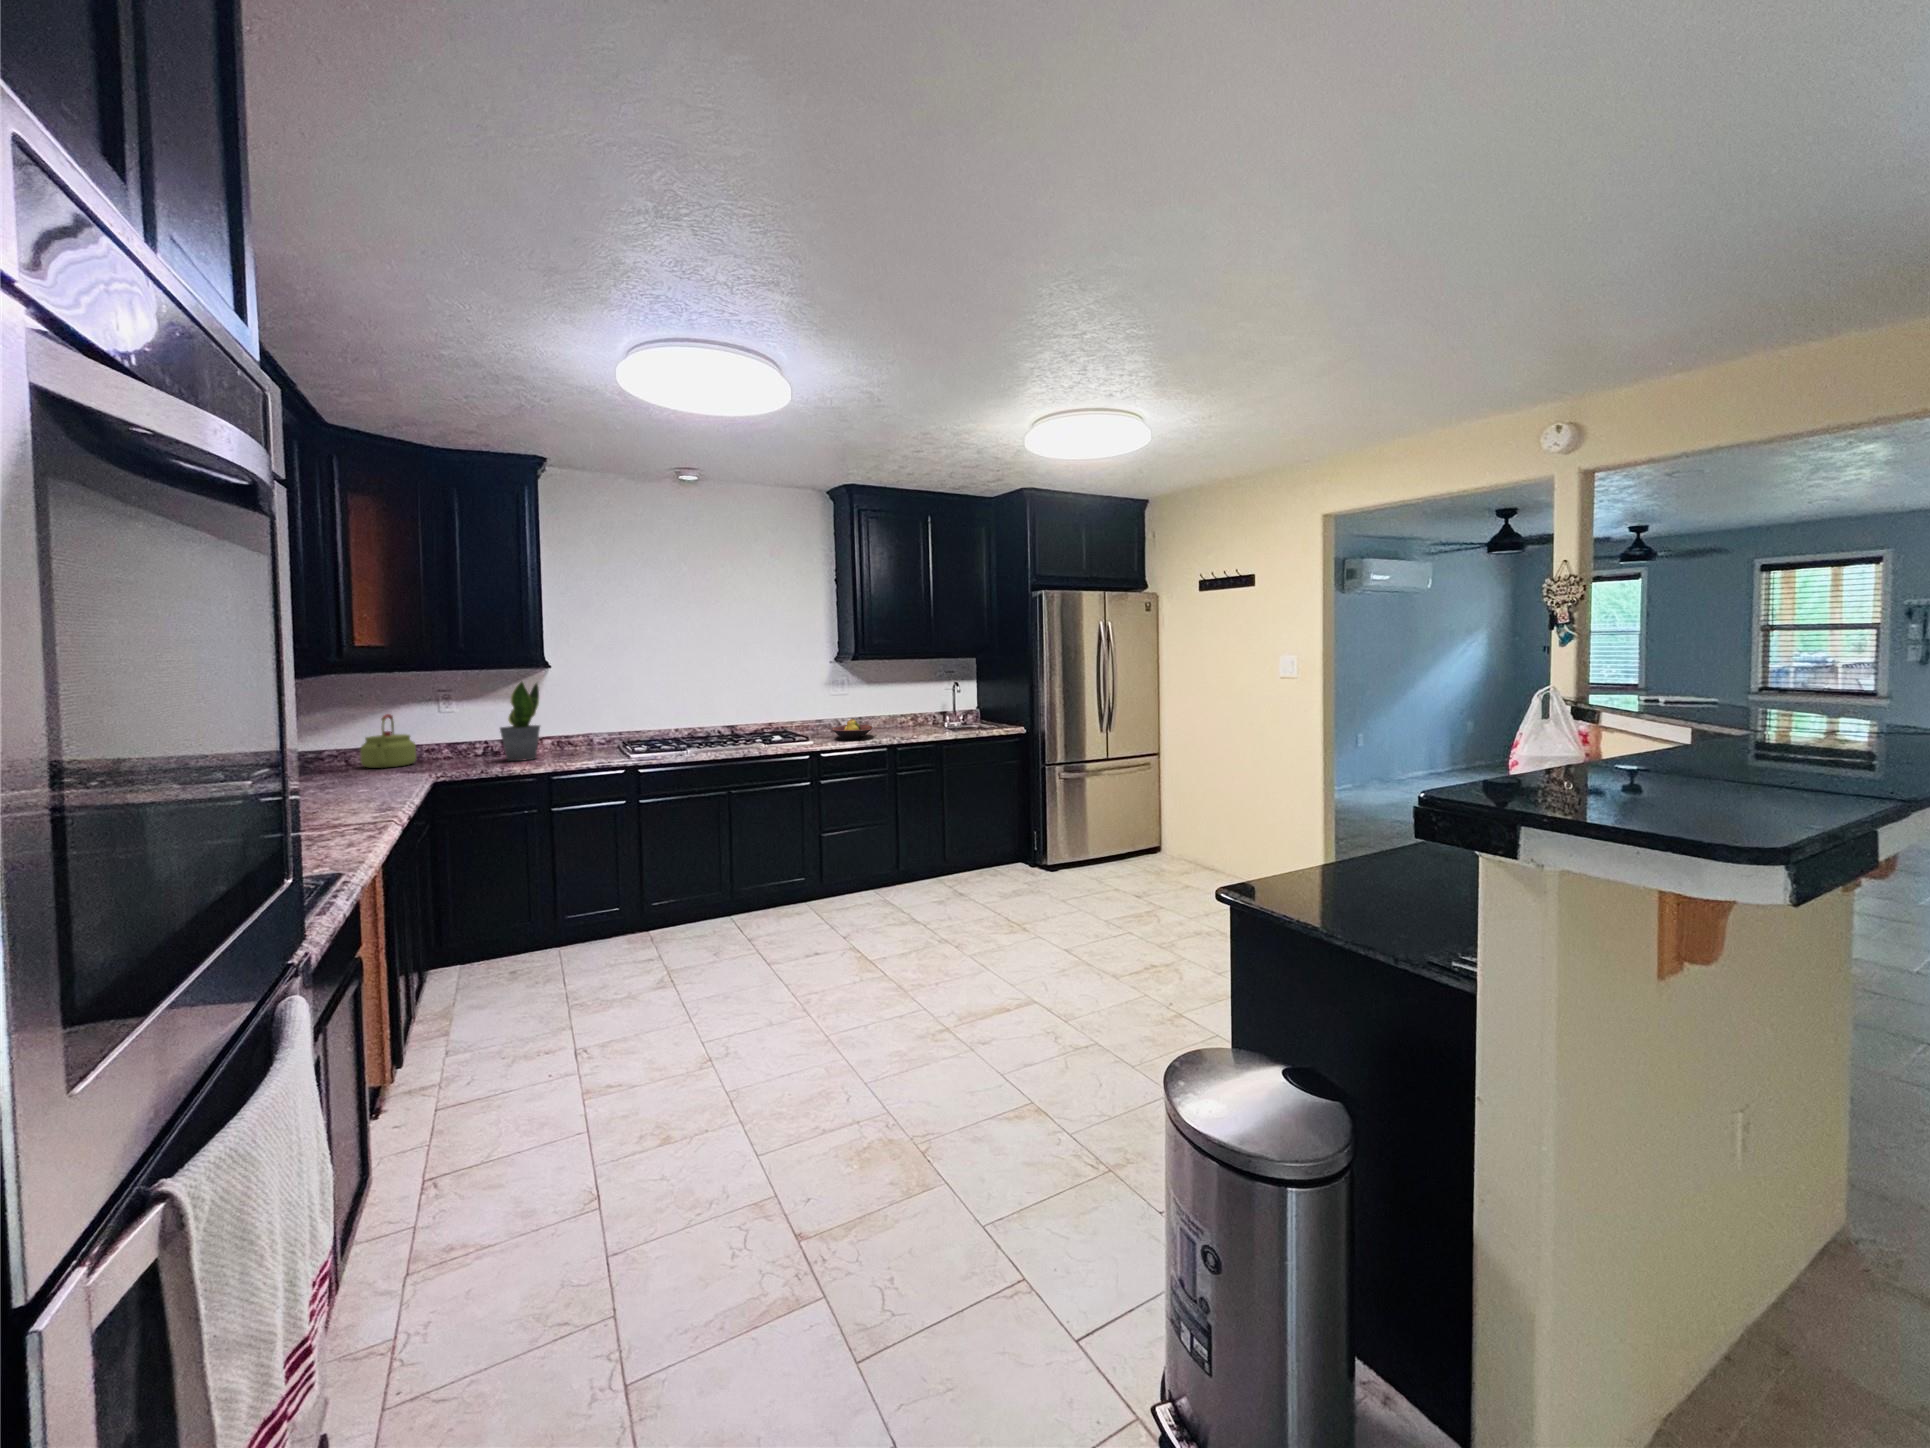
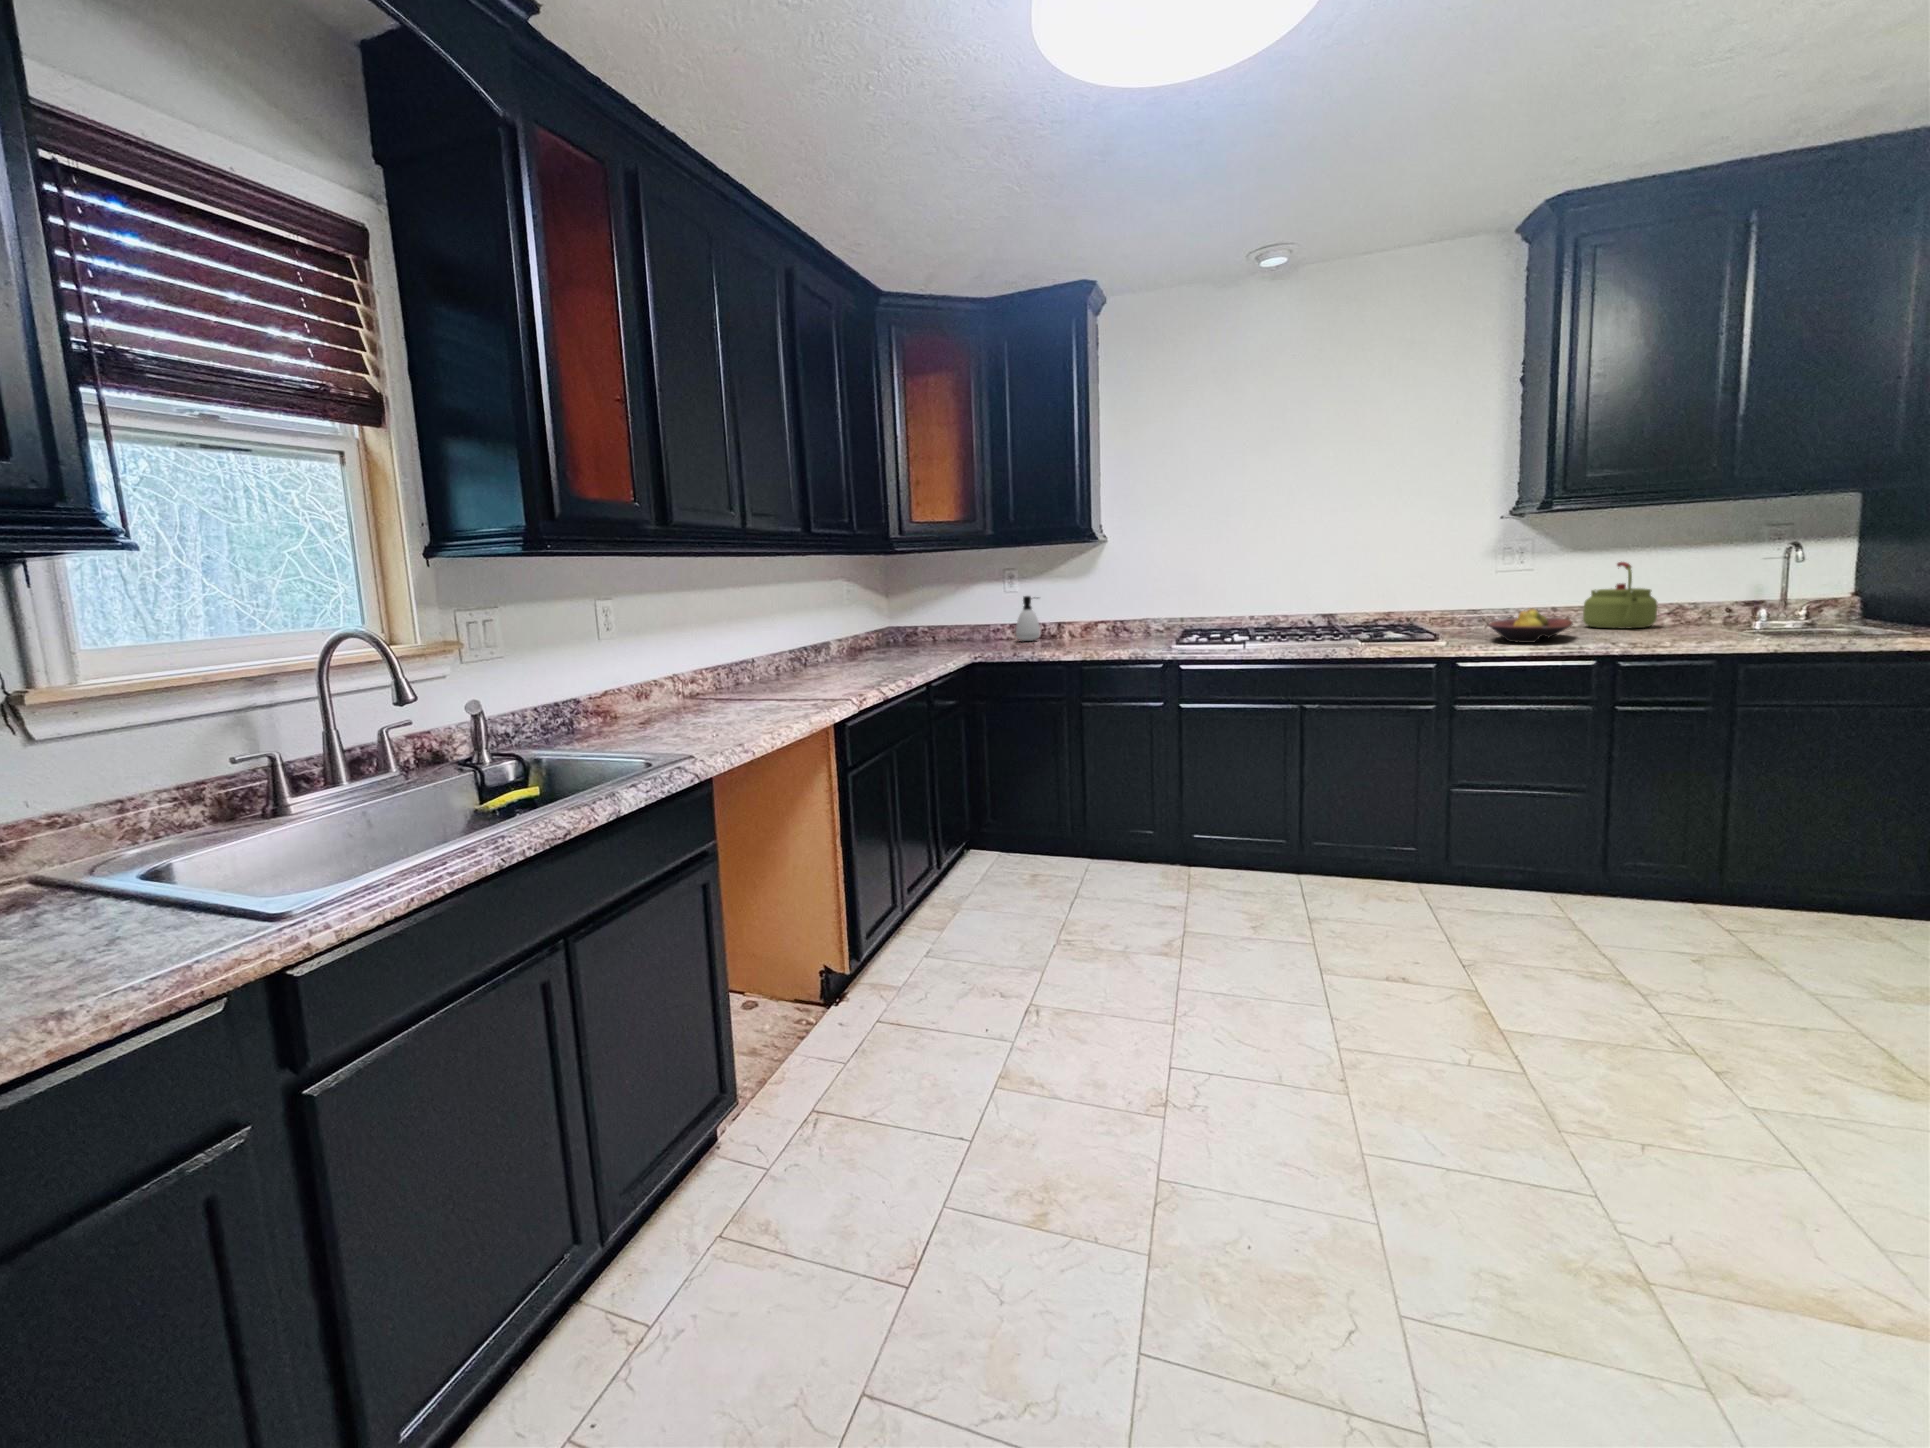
potted plant: present [500,682,540,761] -> none [1046,555,1086,646]
kettle: present [360,714,417,768] -> present [1583,562,1657,629]
soap dispenser: none [455,716,483,759] -> present [1016,596,1040,641]

